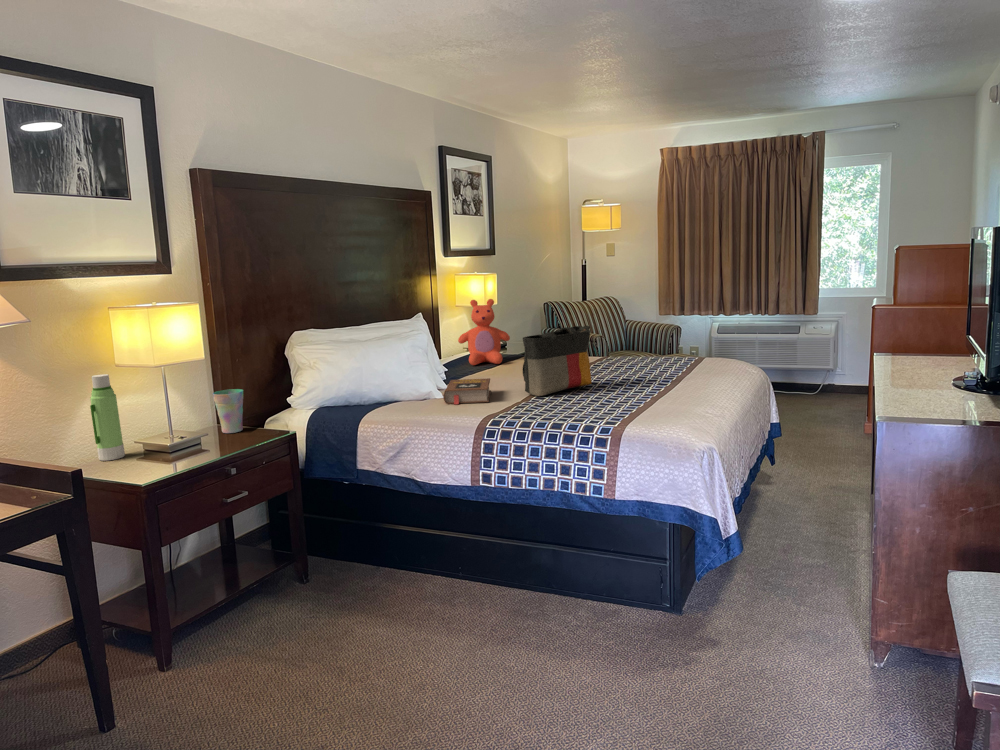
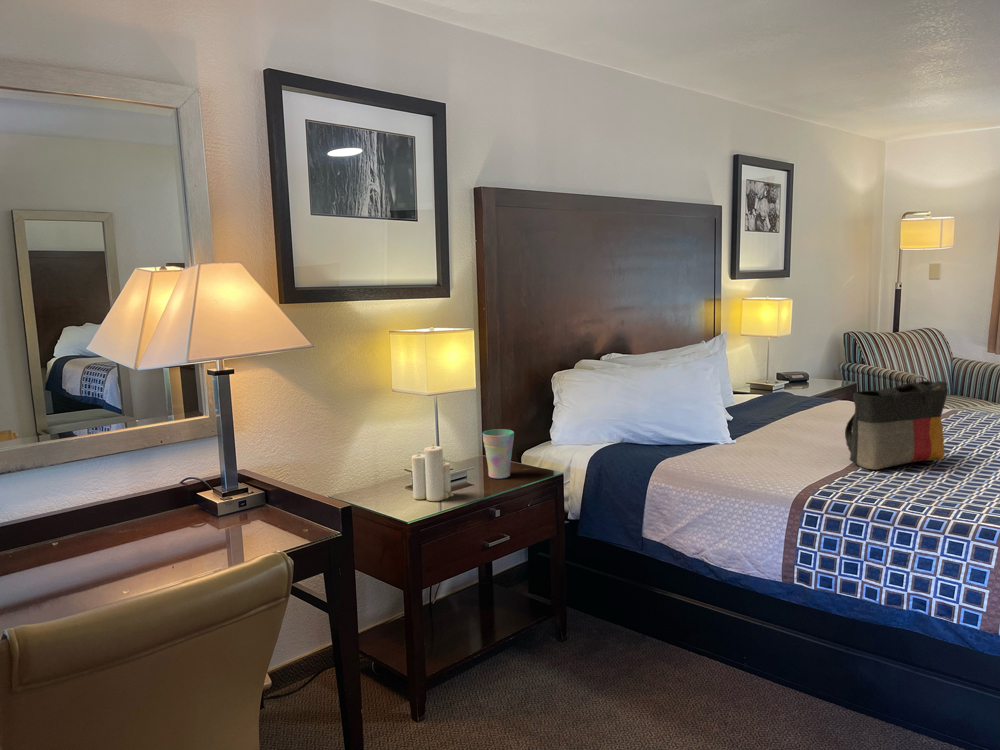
teddy bear: present [458,299,510,365] -> none [747,334,814,413]
water bottle: present [90,374,125,461] -> none [365,407,393,498]
book: present [443,378,491,405] -> none [743,436,803,472]
candle: none [141,402,186,456] -> present [412,446,453,501]

